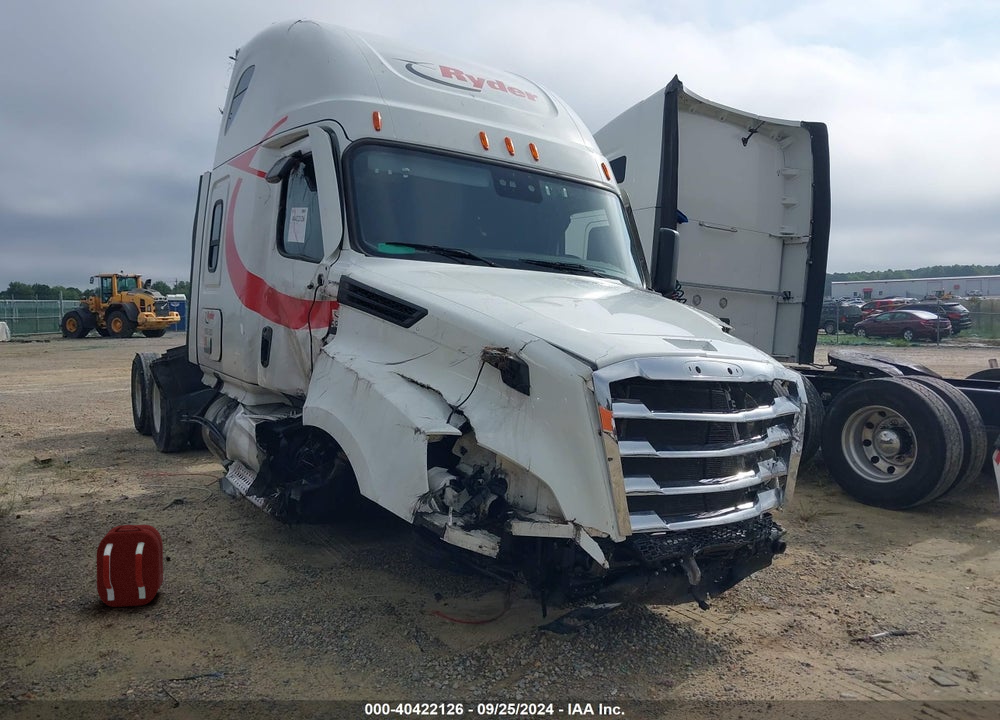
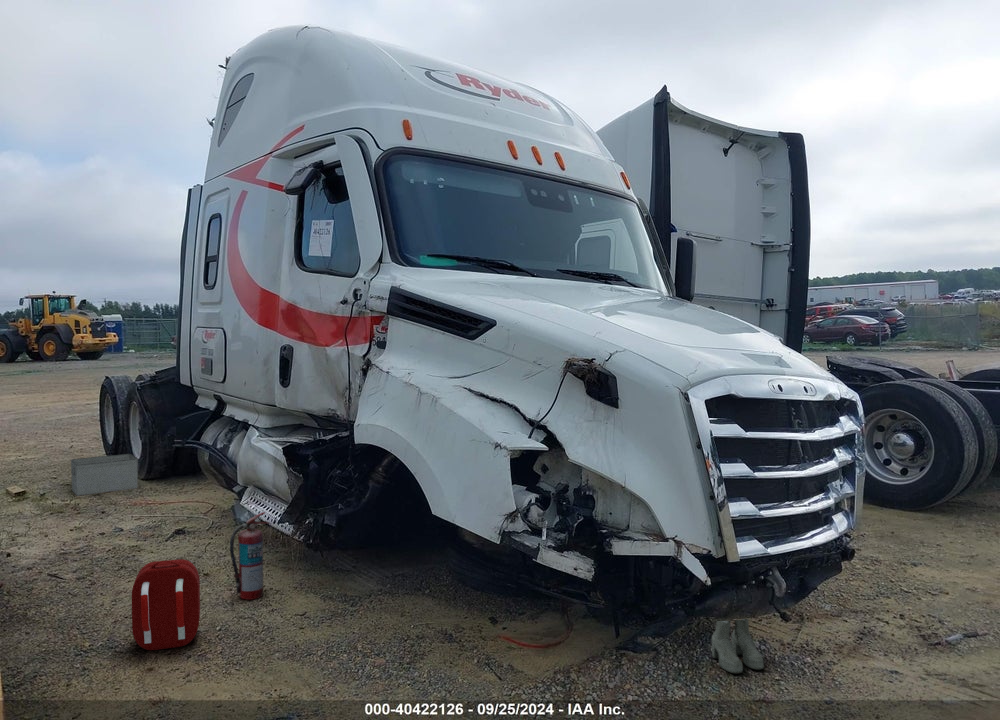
storage bin: none [93,427,155,465] -> present [71,454,138,495]
fire extinguisher: none [201,485,241,567] -> present [230,512,269,600]
boots: none [637,602,683,660] -> present [712,619,764,674]

